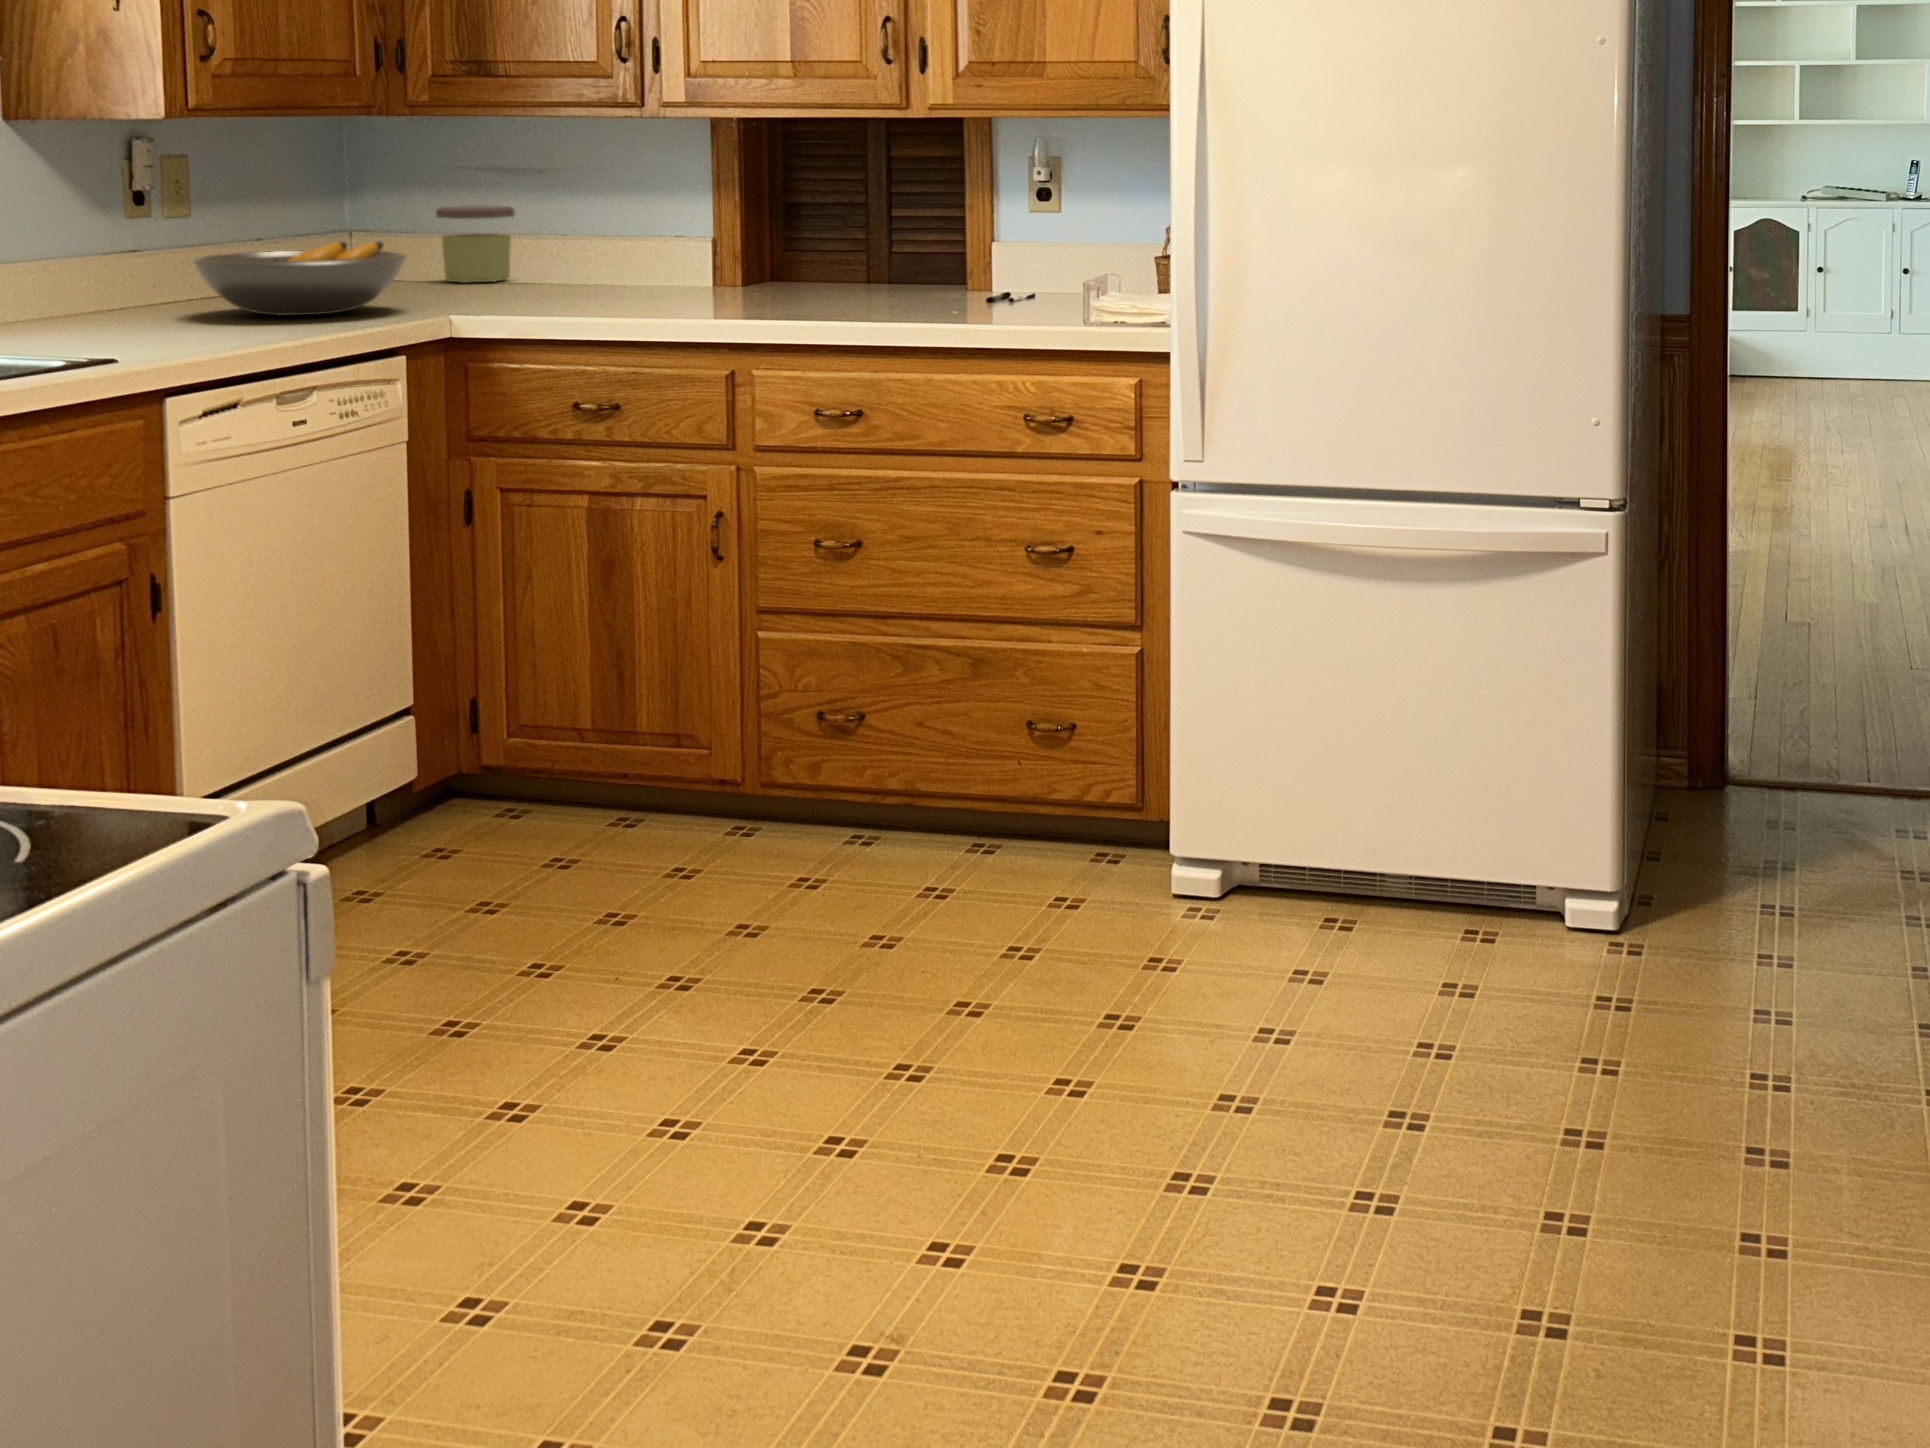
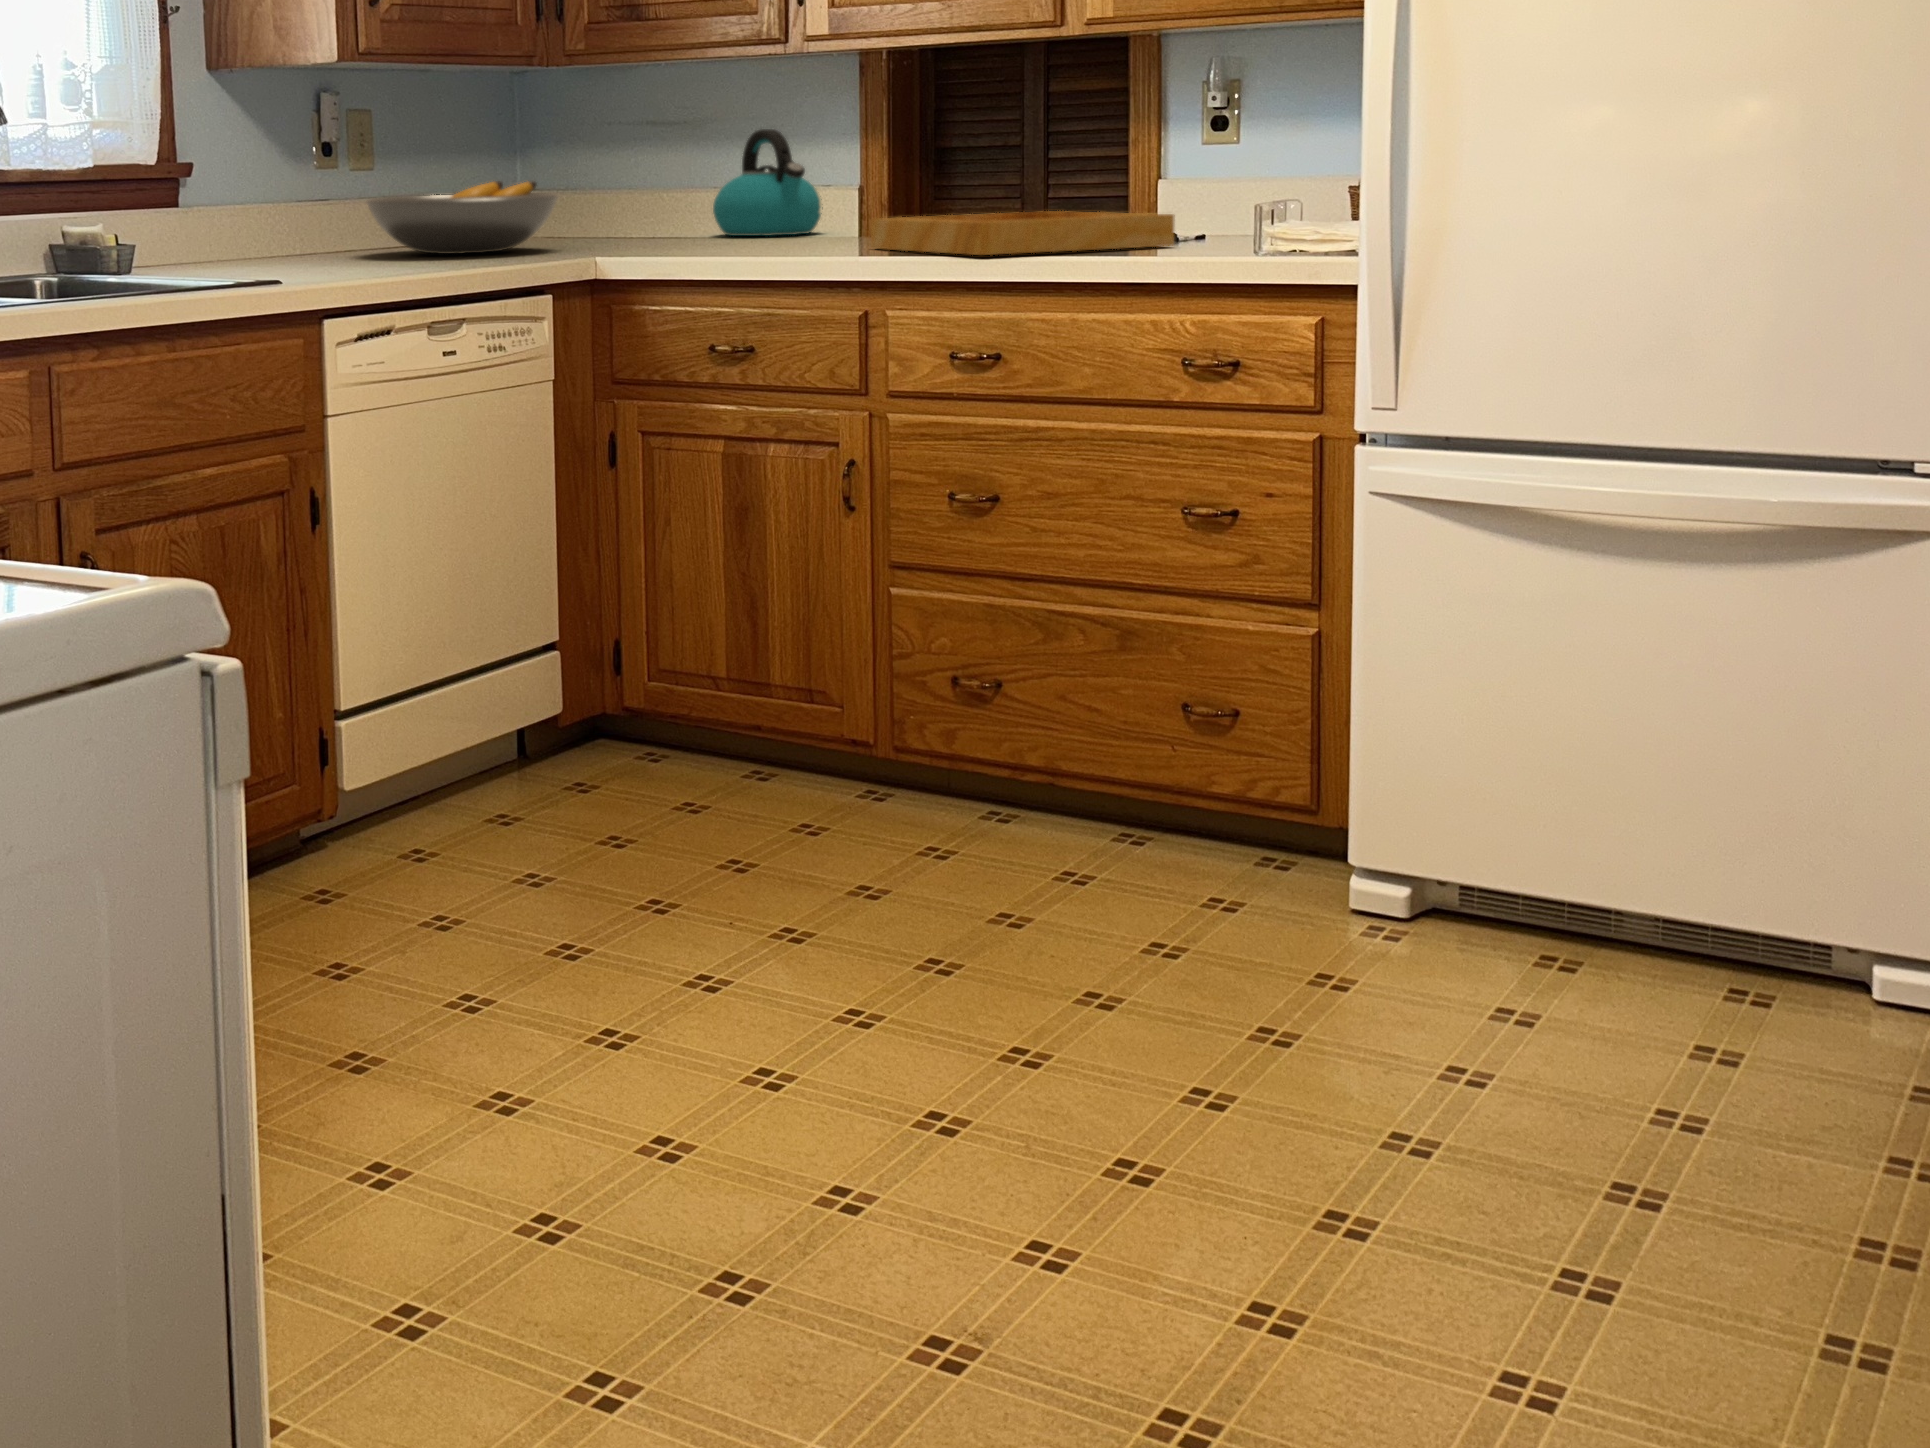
kettle: none [561,186,672,291] -> present [713,129,822,236]
jar: present [436,205,515,282] -> none [598,156,672,232]
tray: none [727,274,1008,325] -> present [870,211,1175,255]

